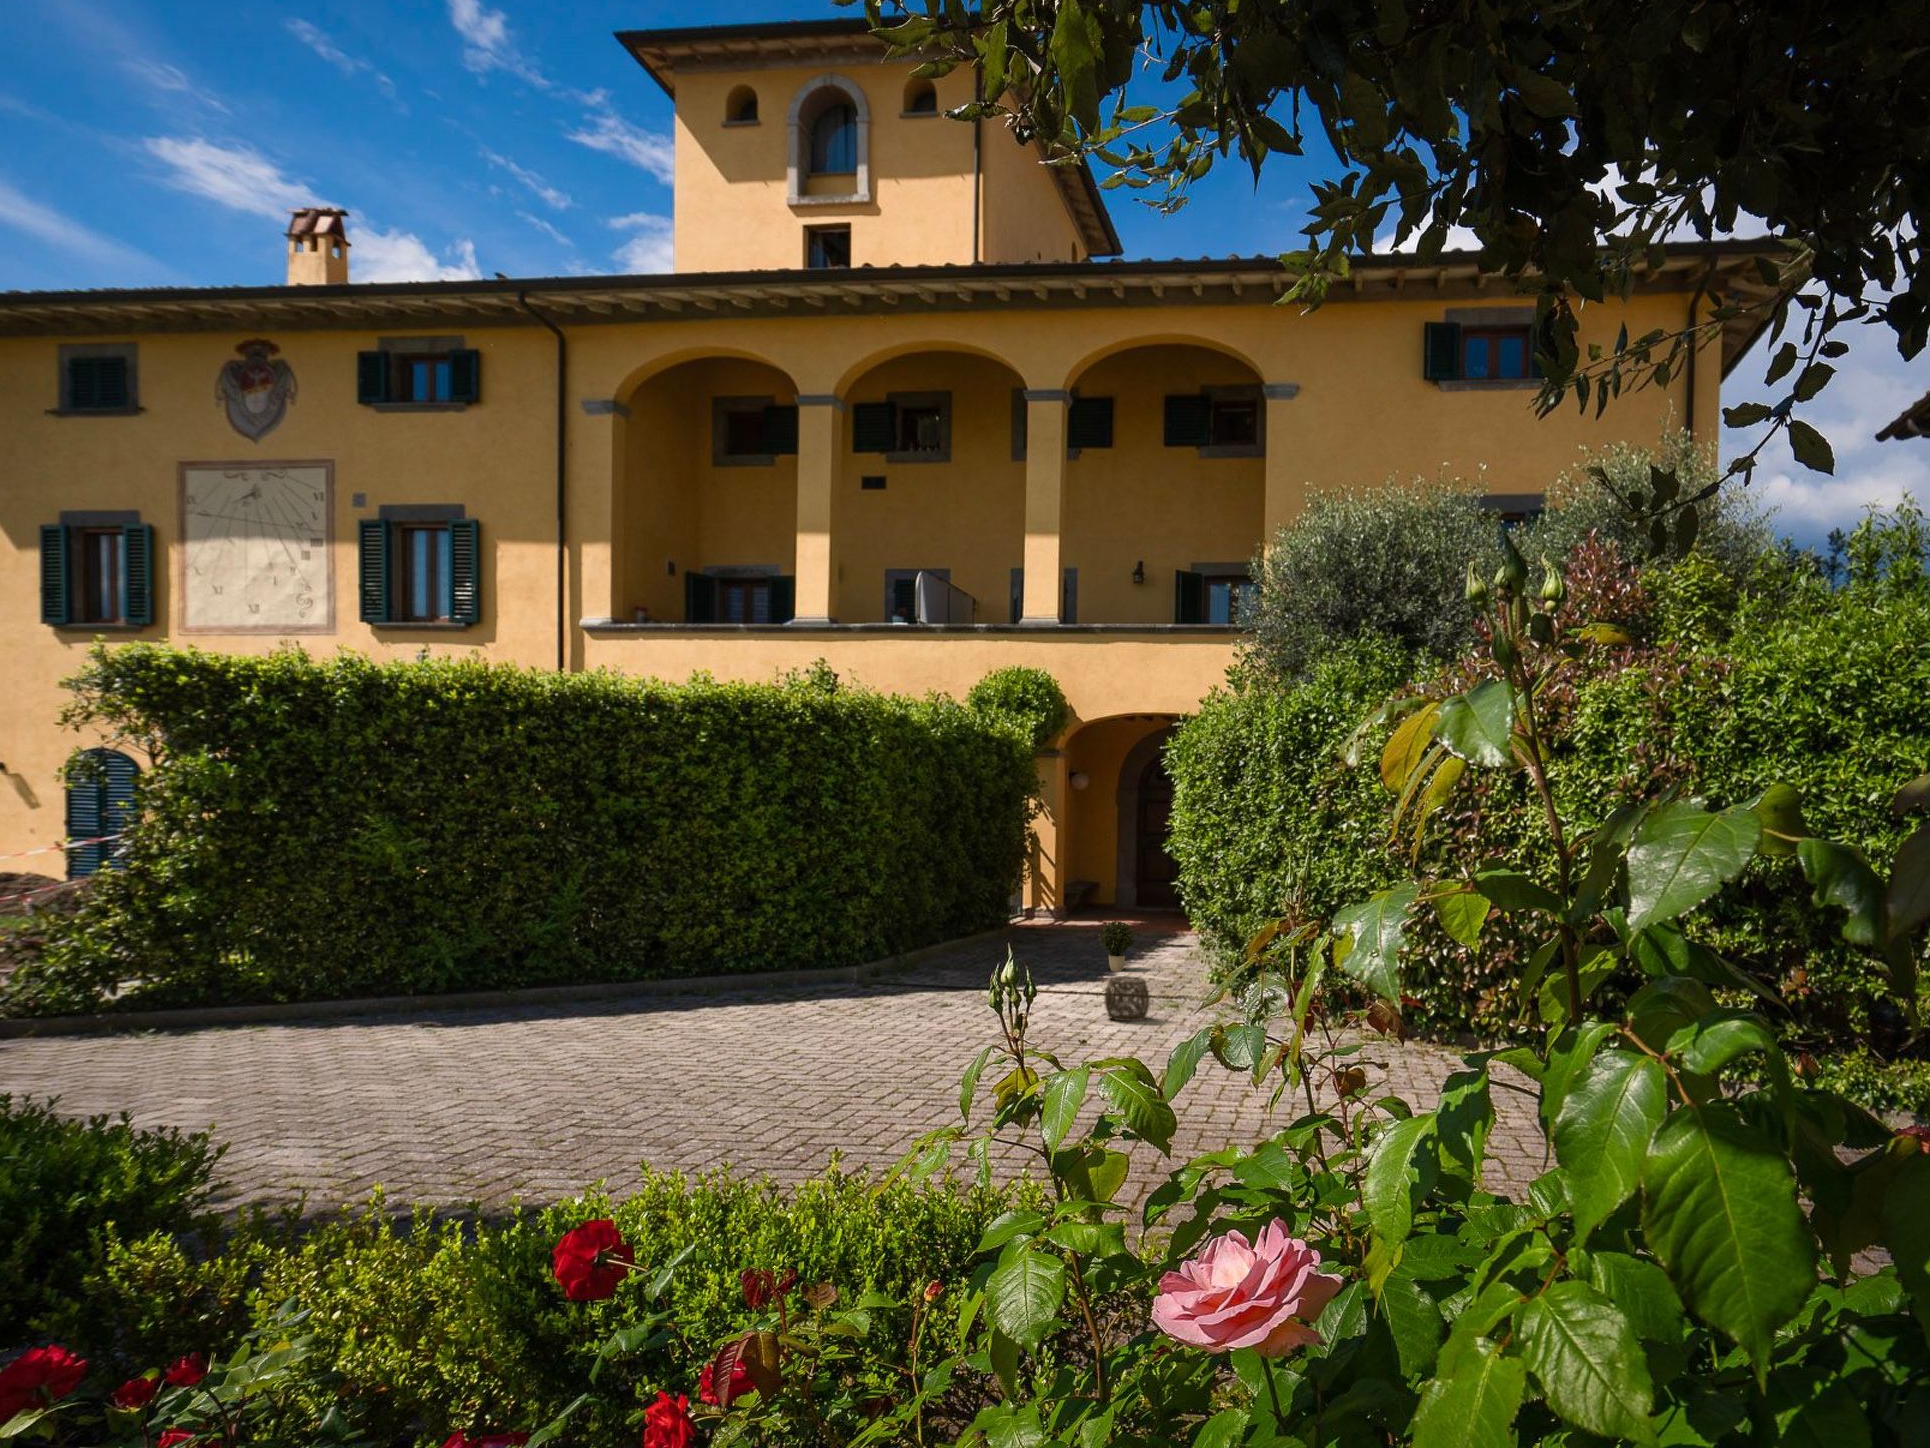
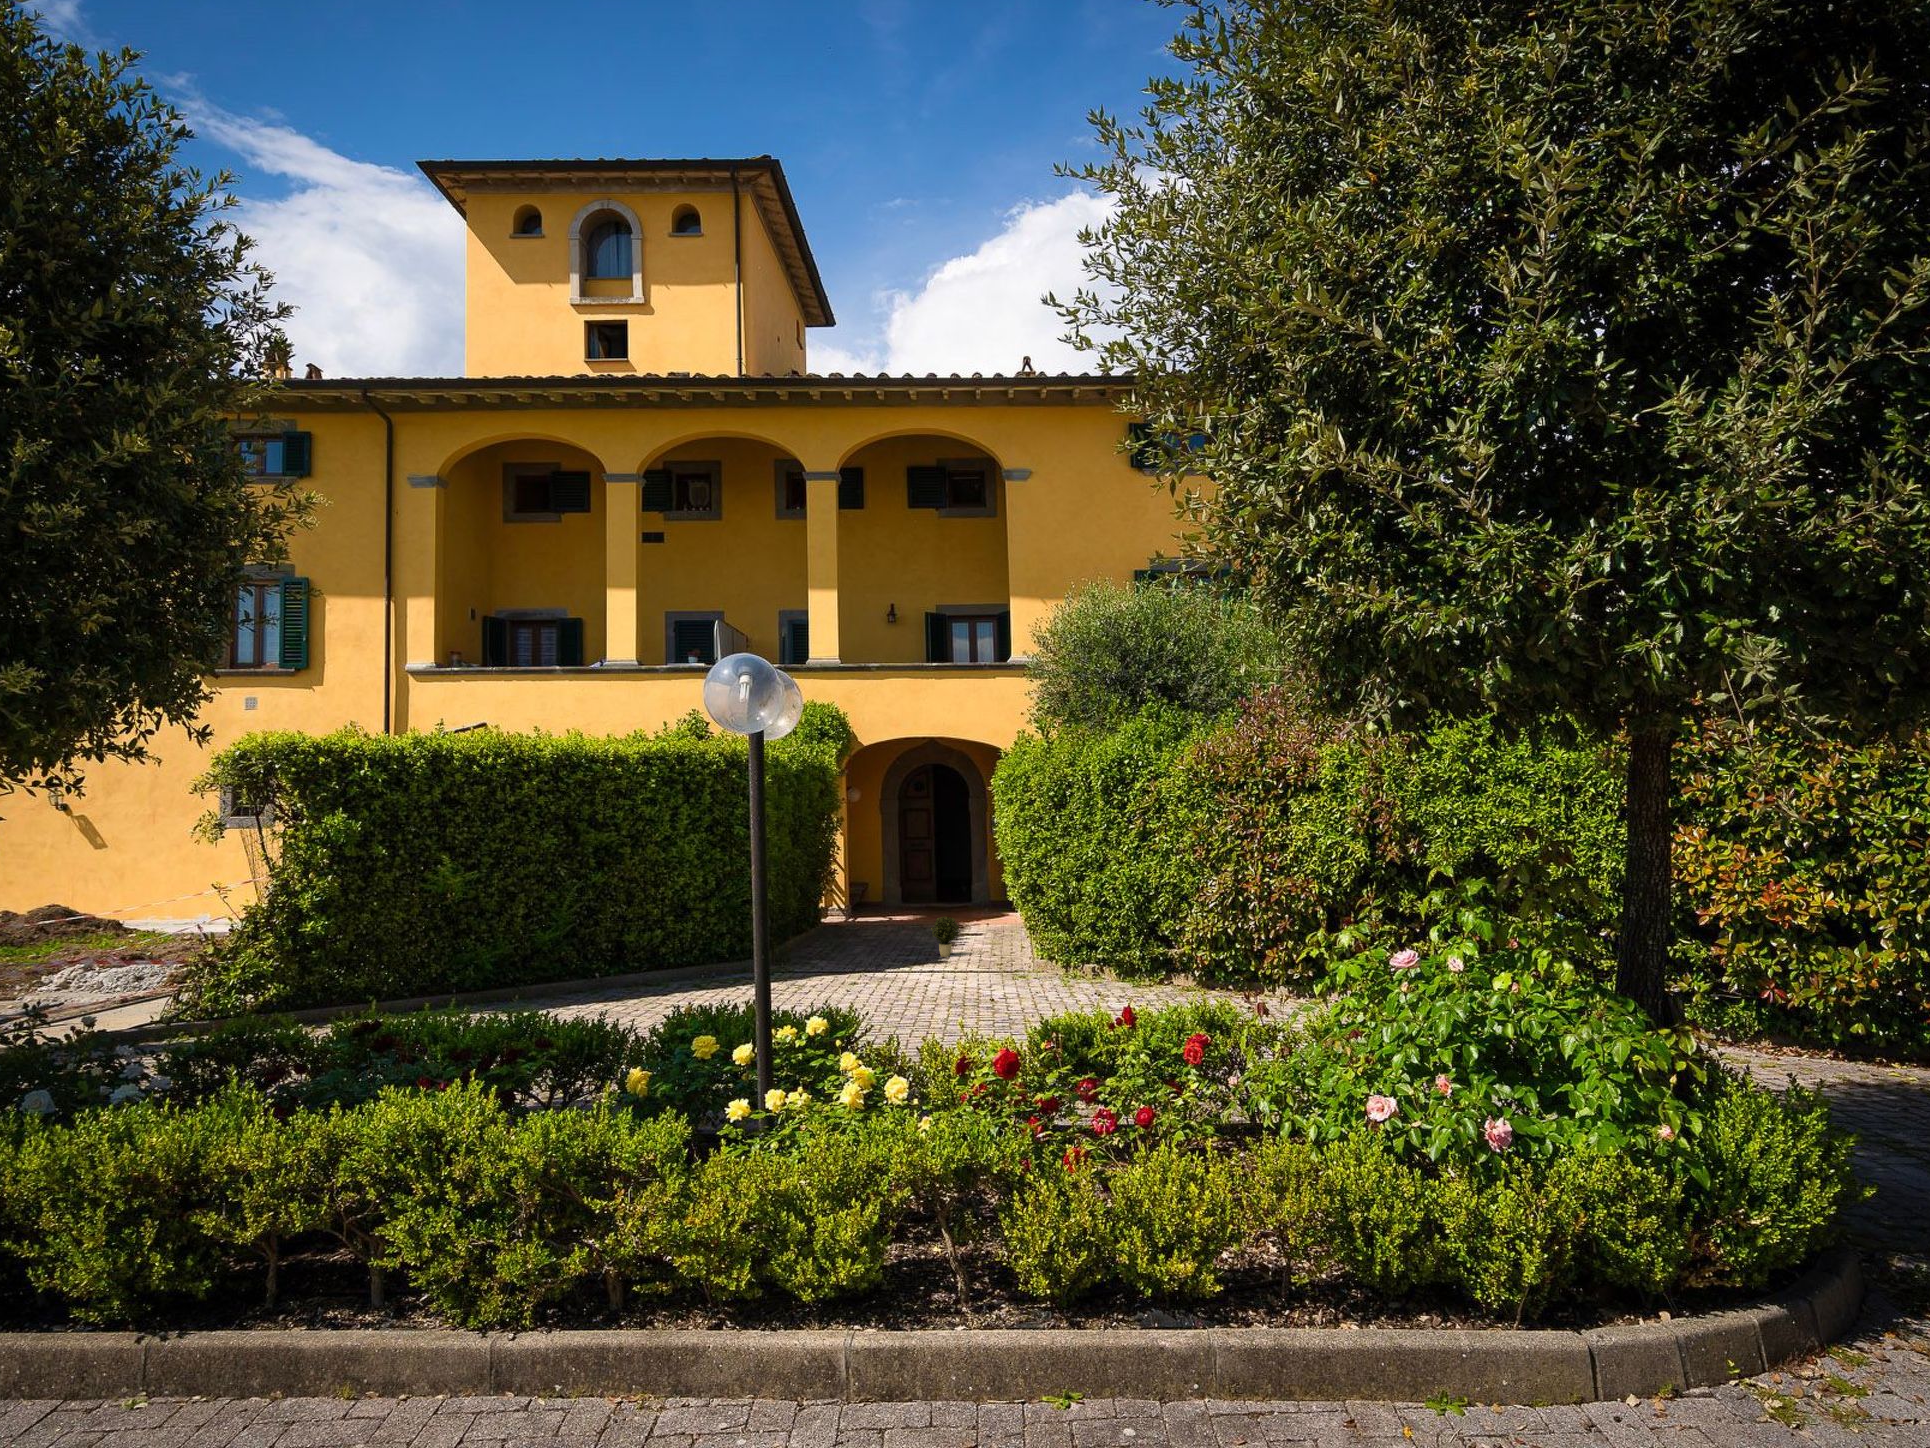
woven basket: present [1104,976,1150,1022] -> none [978,961,1013,996]

